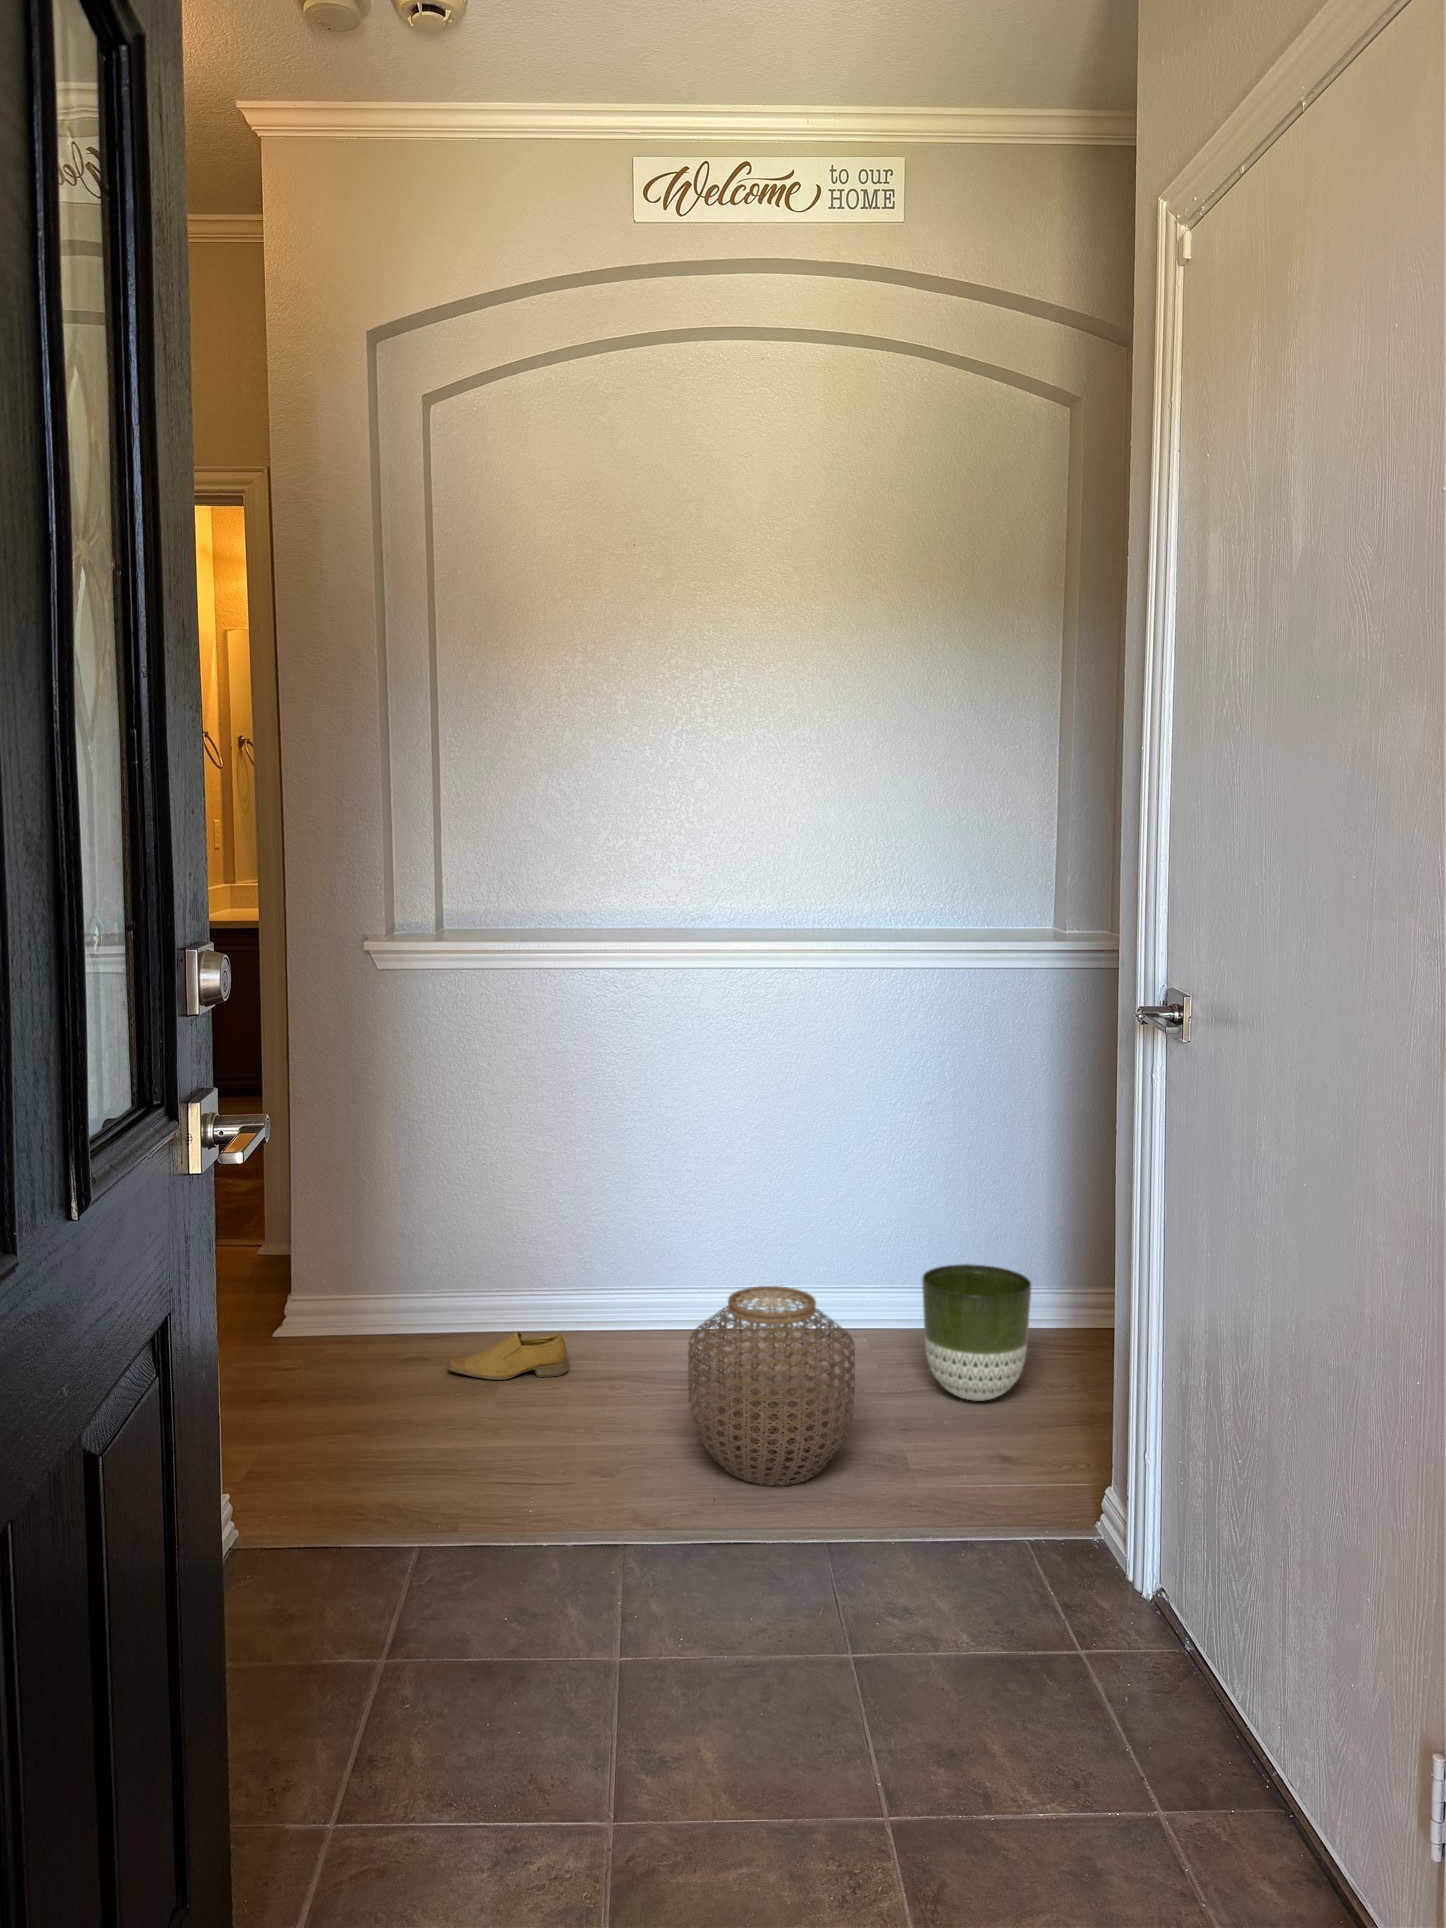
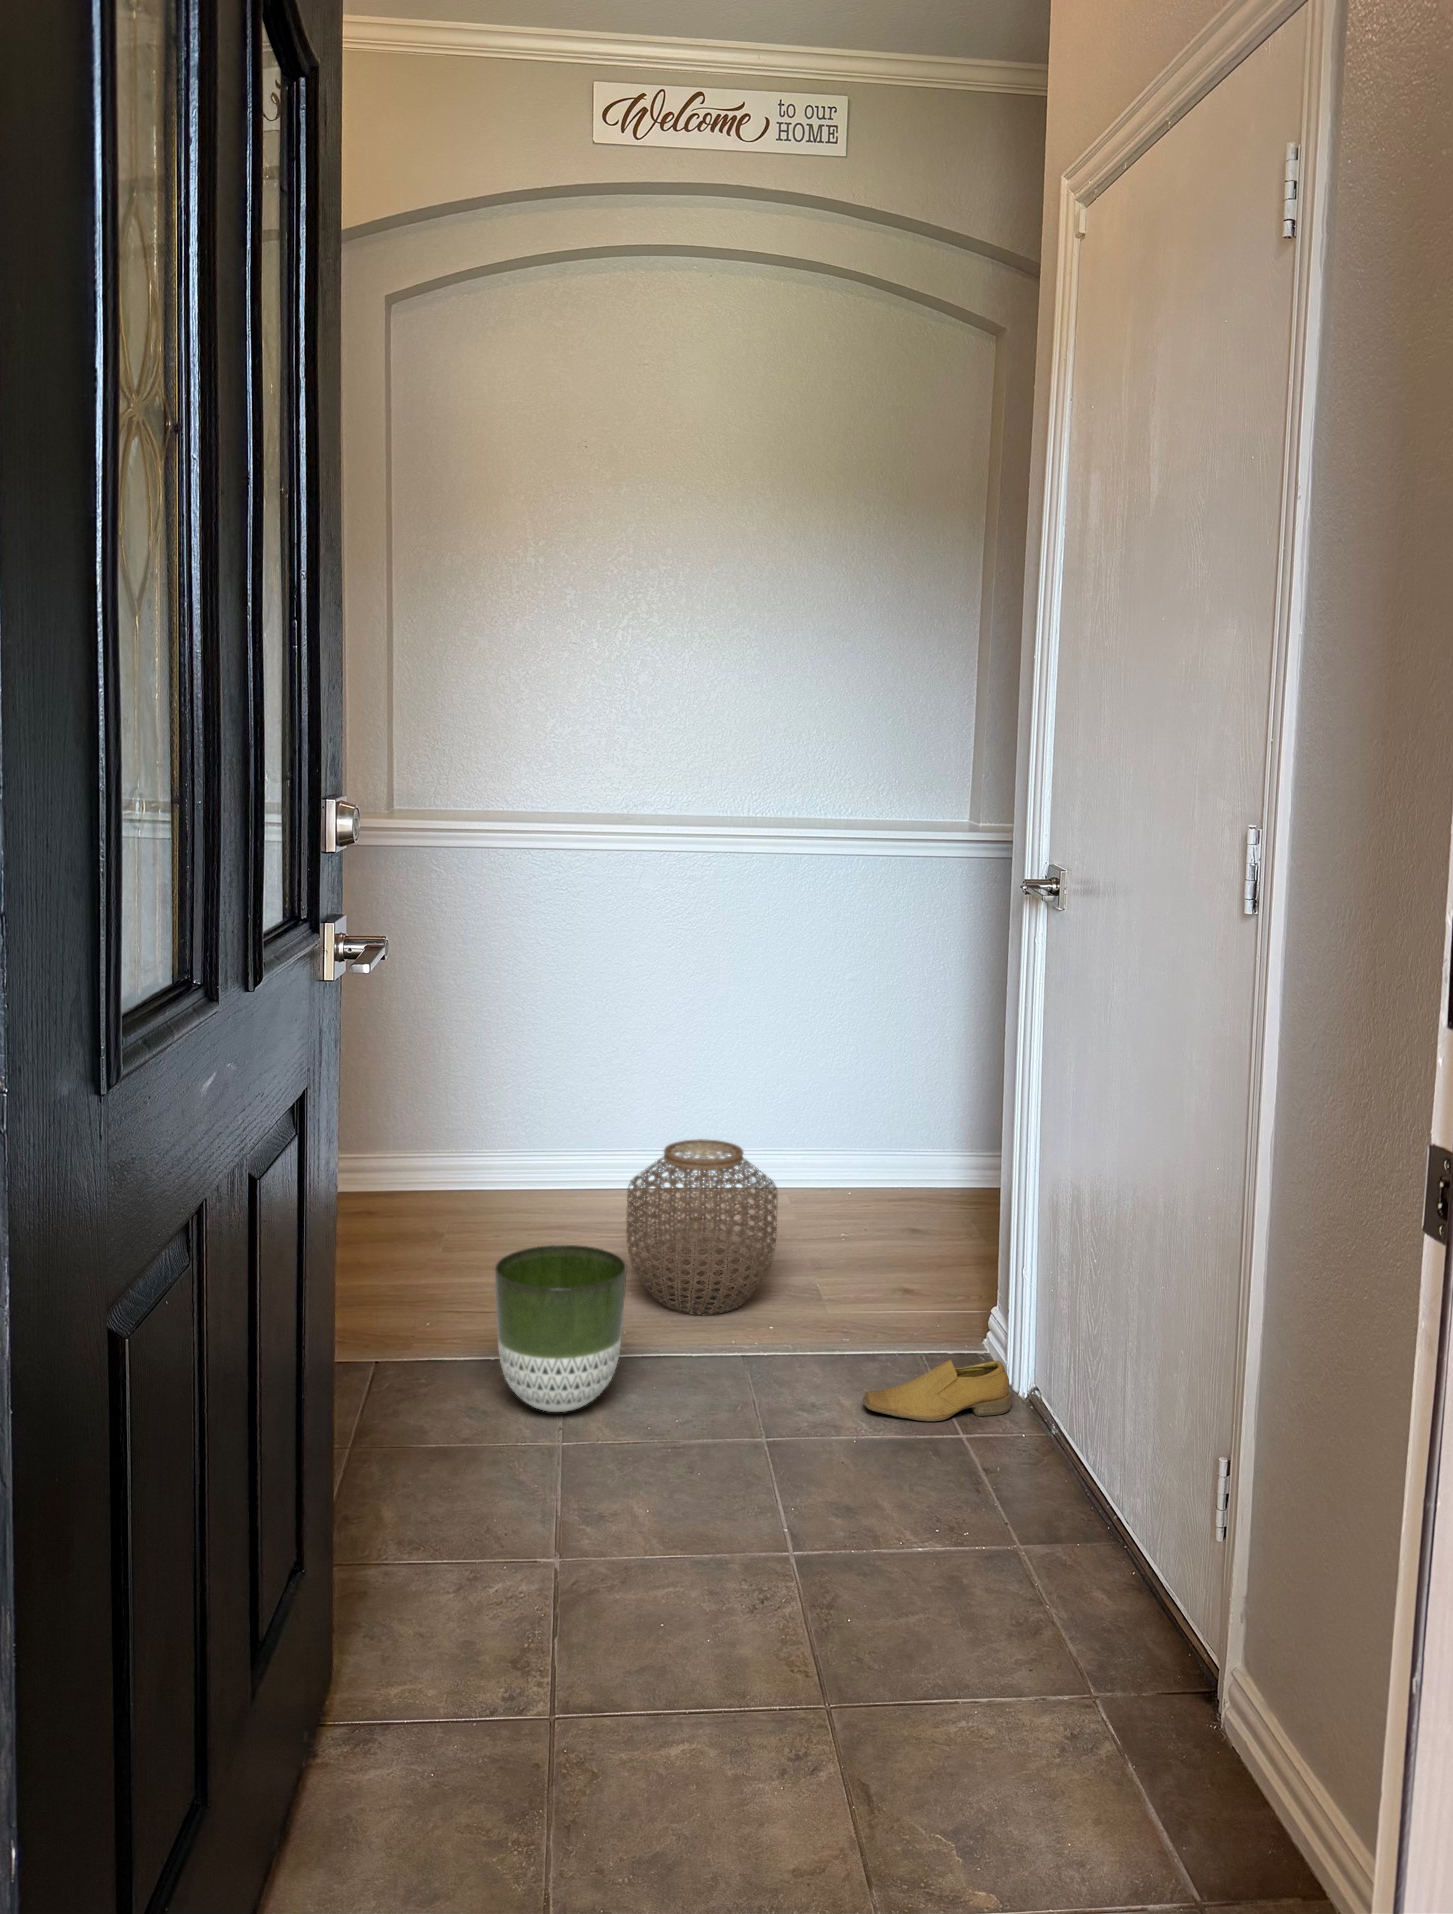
planter: present [922,1264,1031,1401] -> present [495,1245,626,1412]
shoe: present [447,1332,568,1380] -> present [863,1360,1011,1421]

